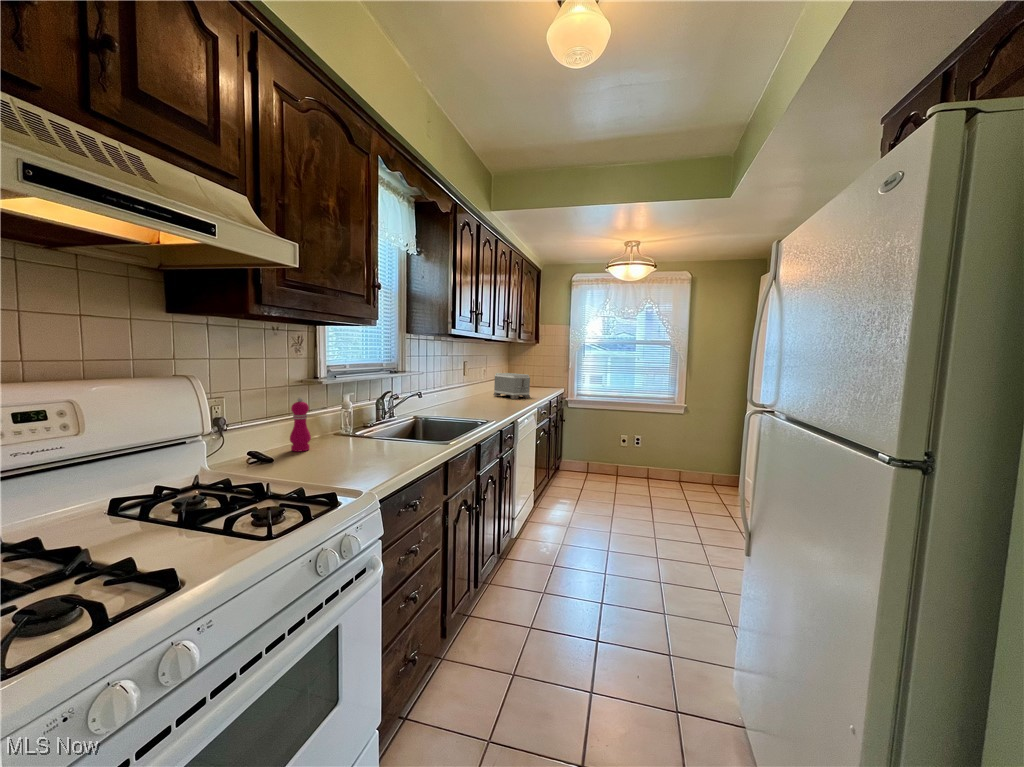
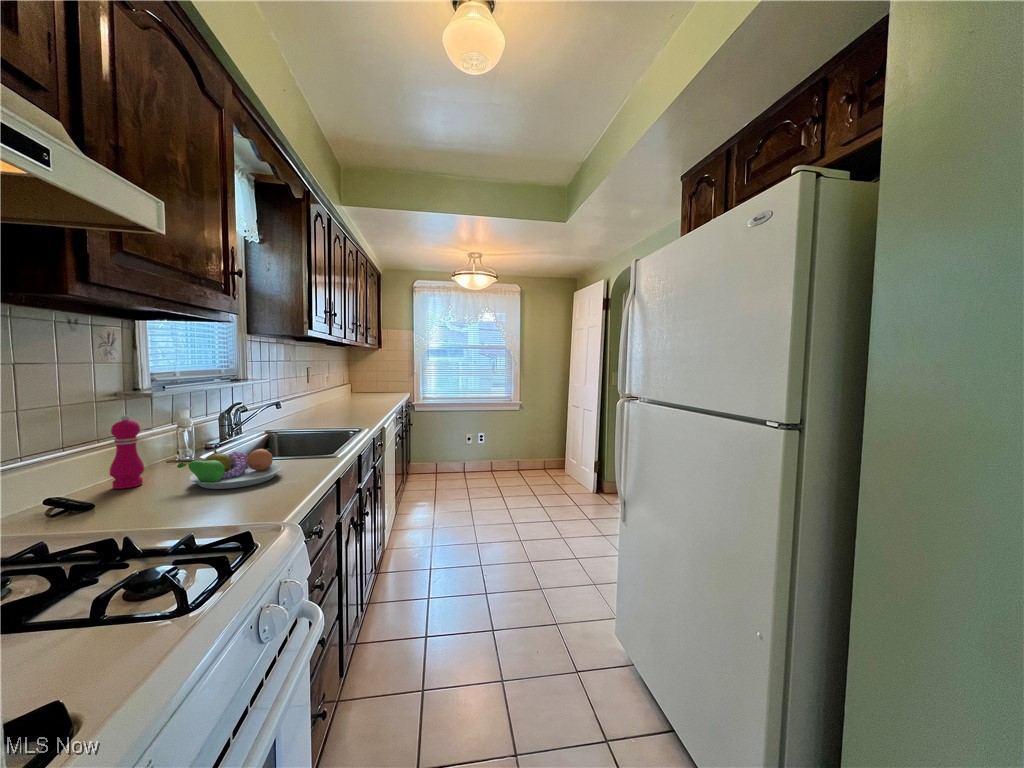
toaster: present [493,373,530,399] -> none [340,380,384,406]
fruit bowl: none [326,428,399,461] -> present [177,448,282,489]

